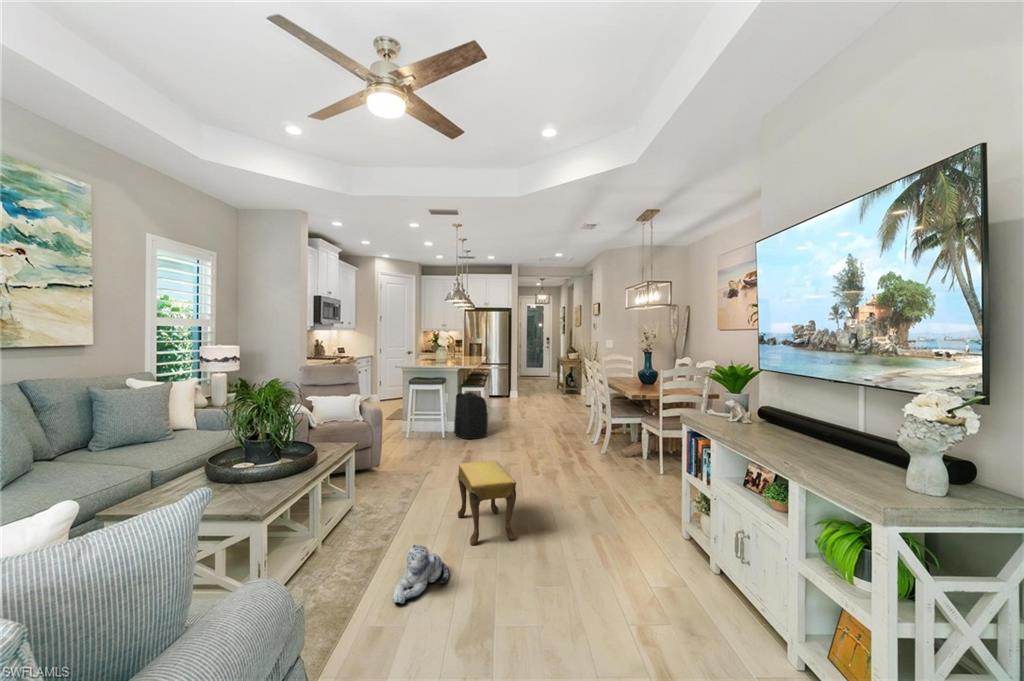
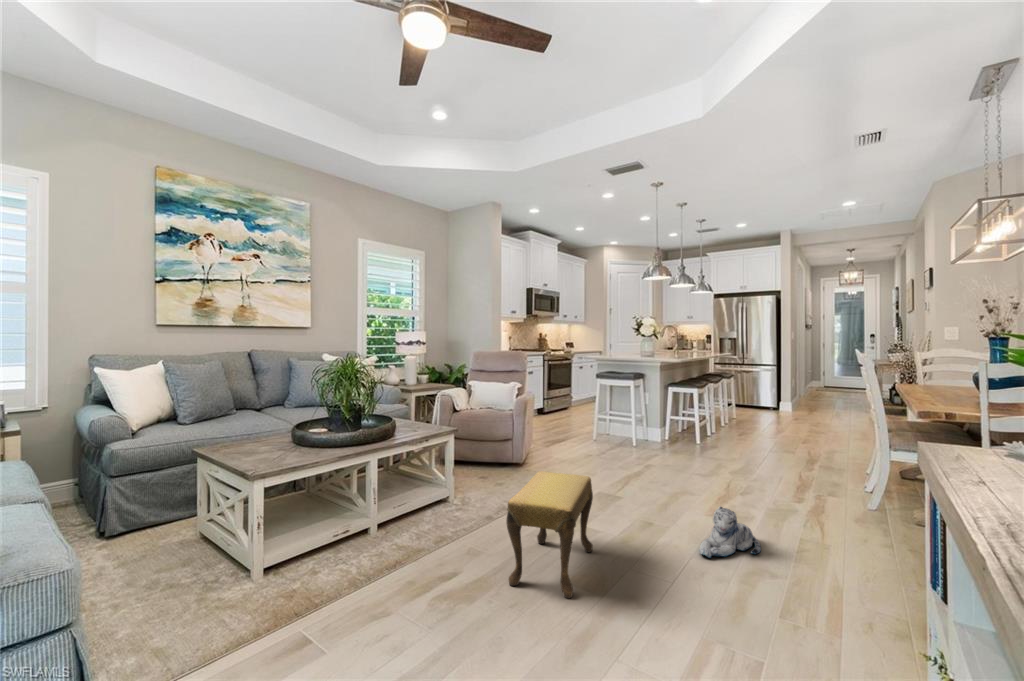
backpack: present [454,393,488,439] -> none [648,392,691,452]
plush toy: present [393,544,449,604] -> present [699,507,761,558]

